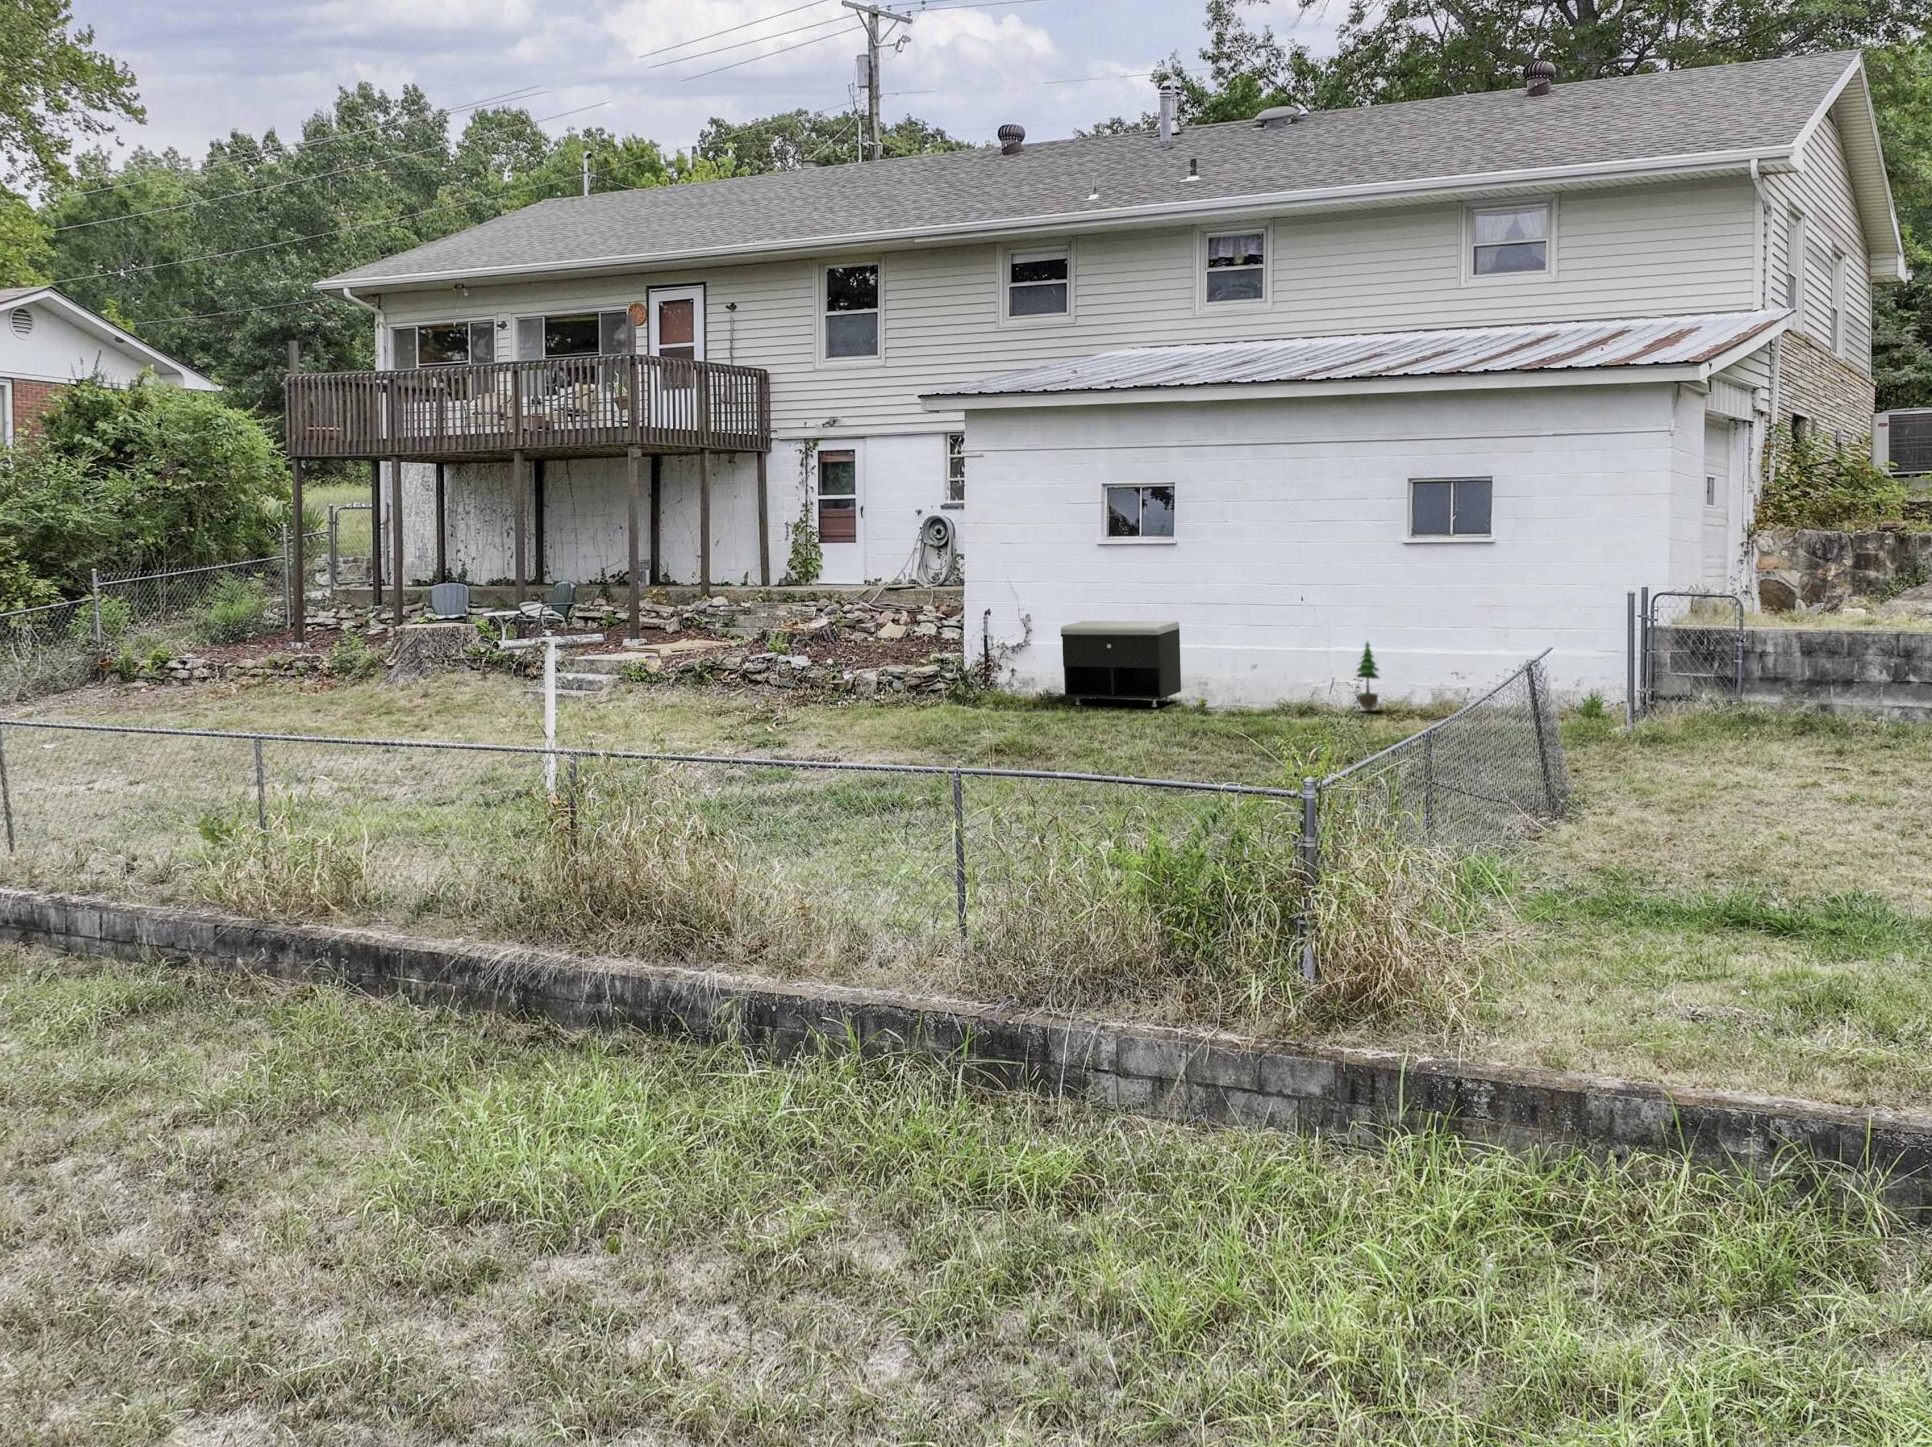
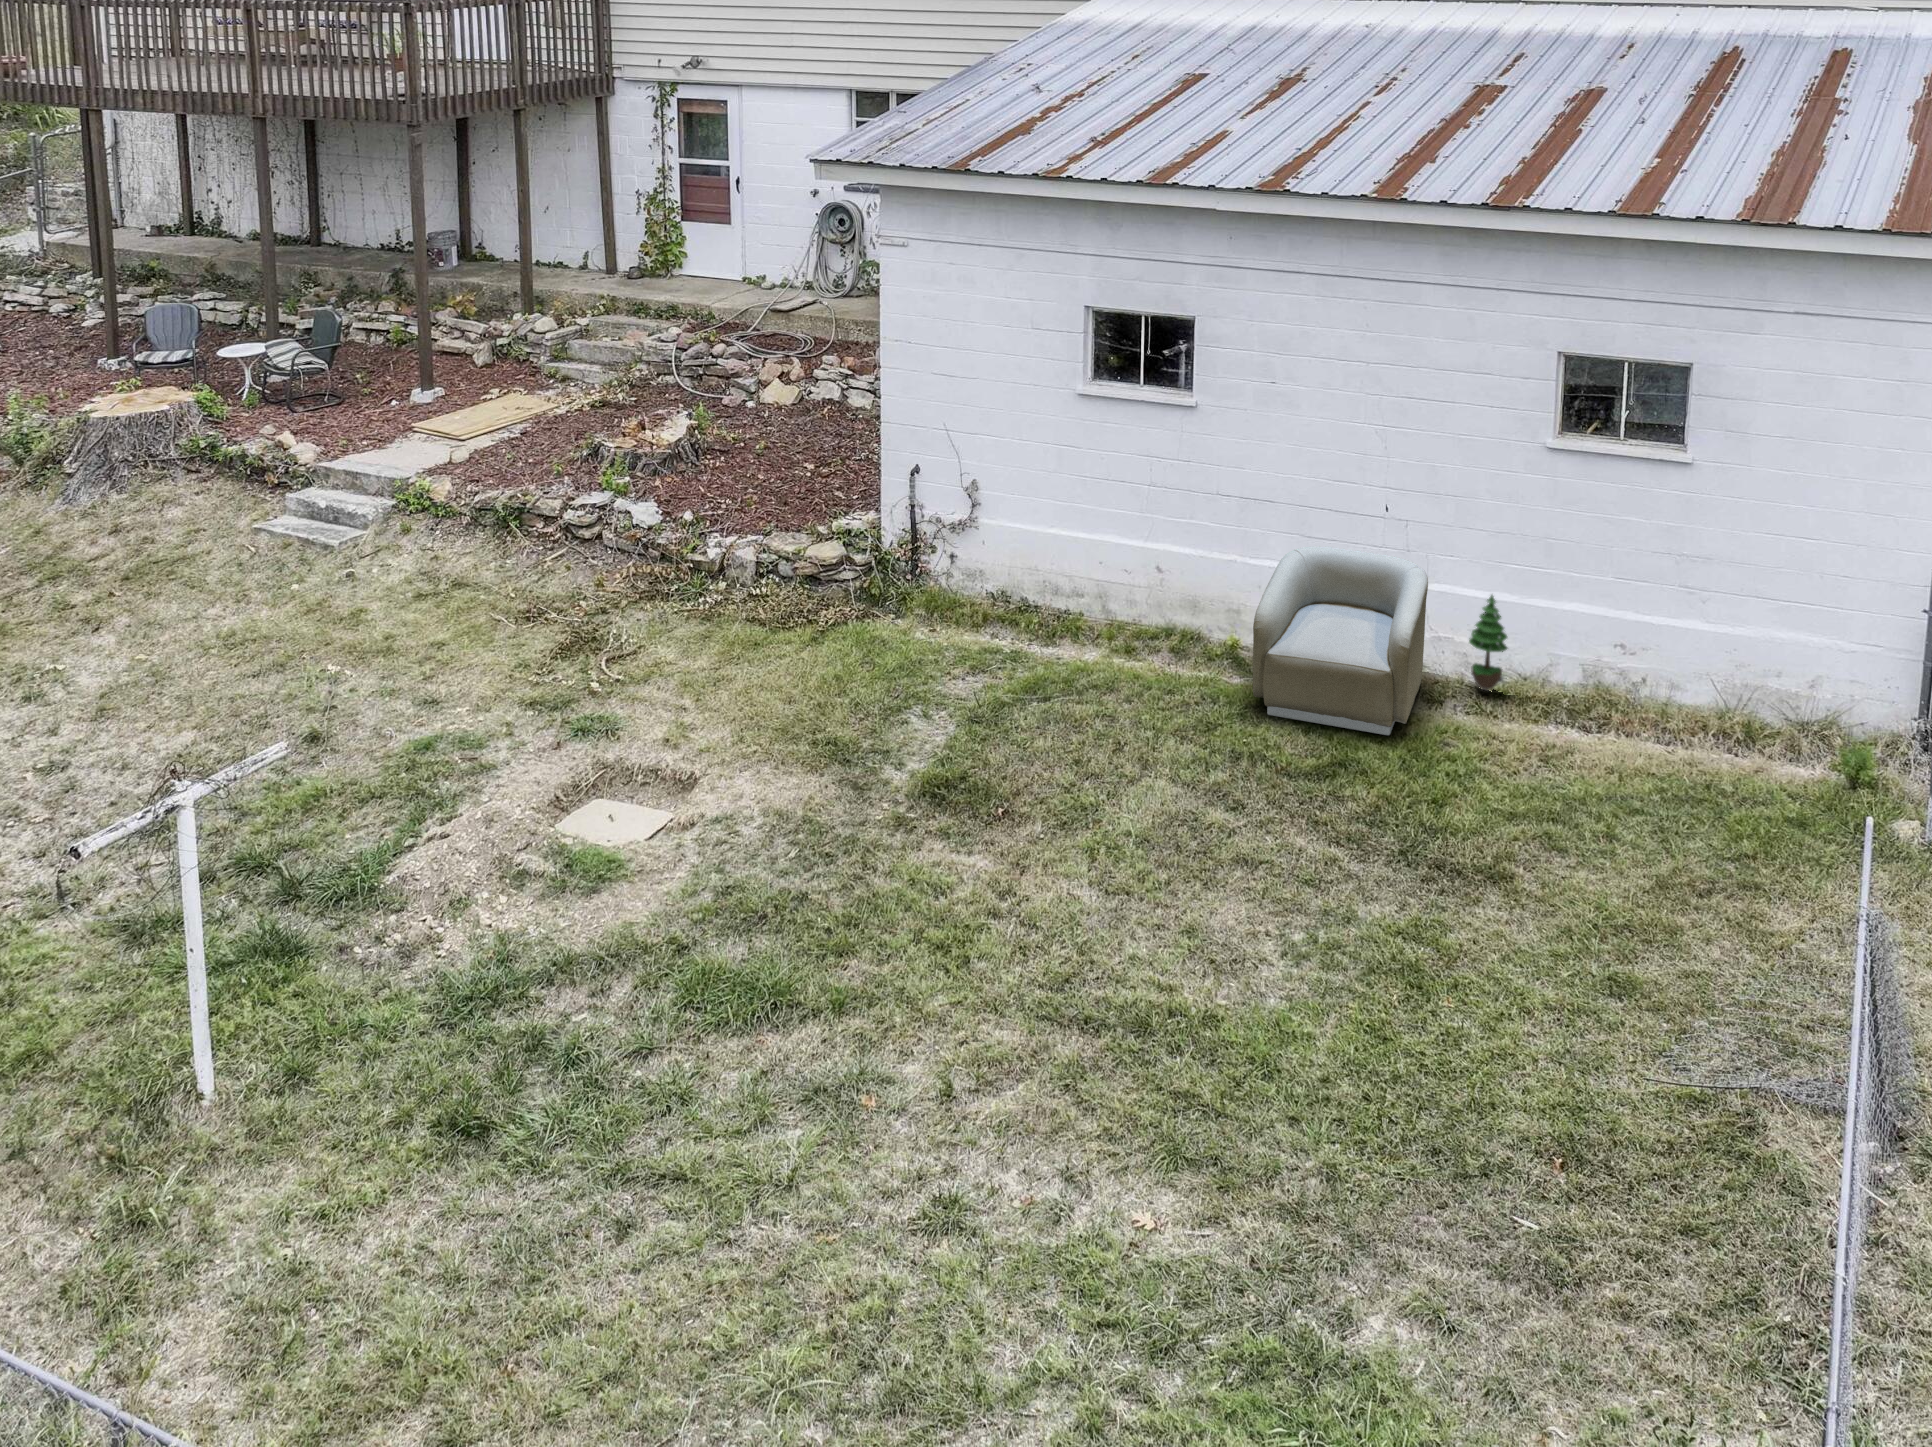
storage bench: present [1061,621,1181,707] -> none [1028,507,1202,661]
armchair: none [1206,625,1325,721] -> present [1253,546,1428,735]

